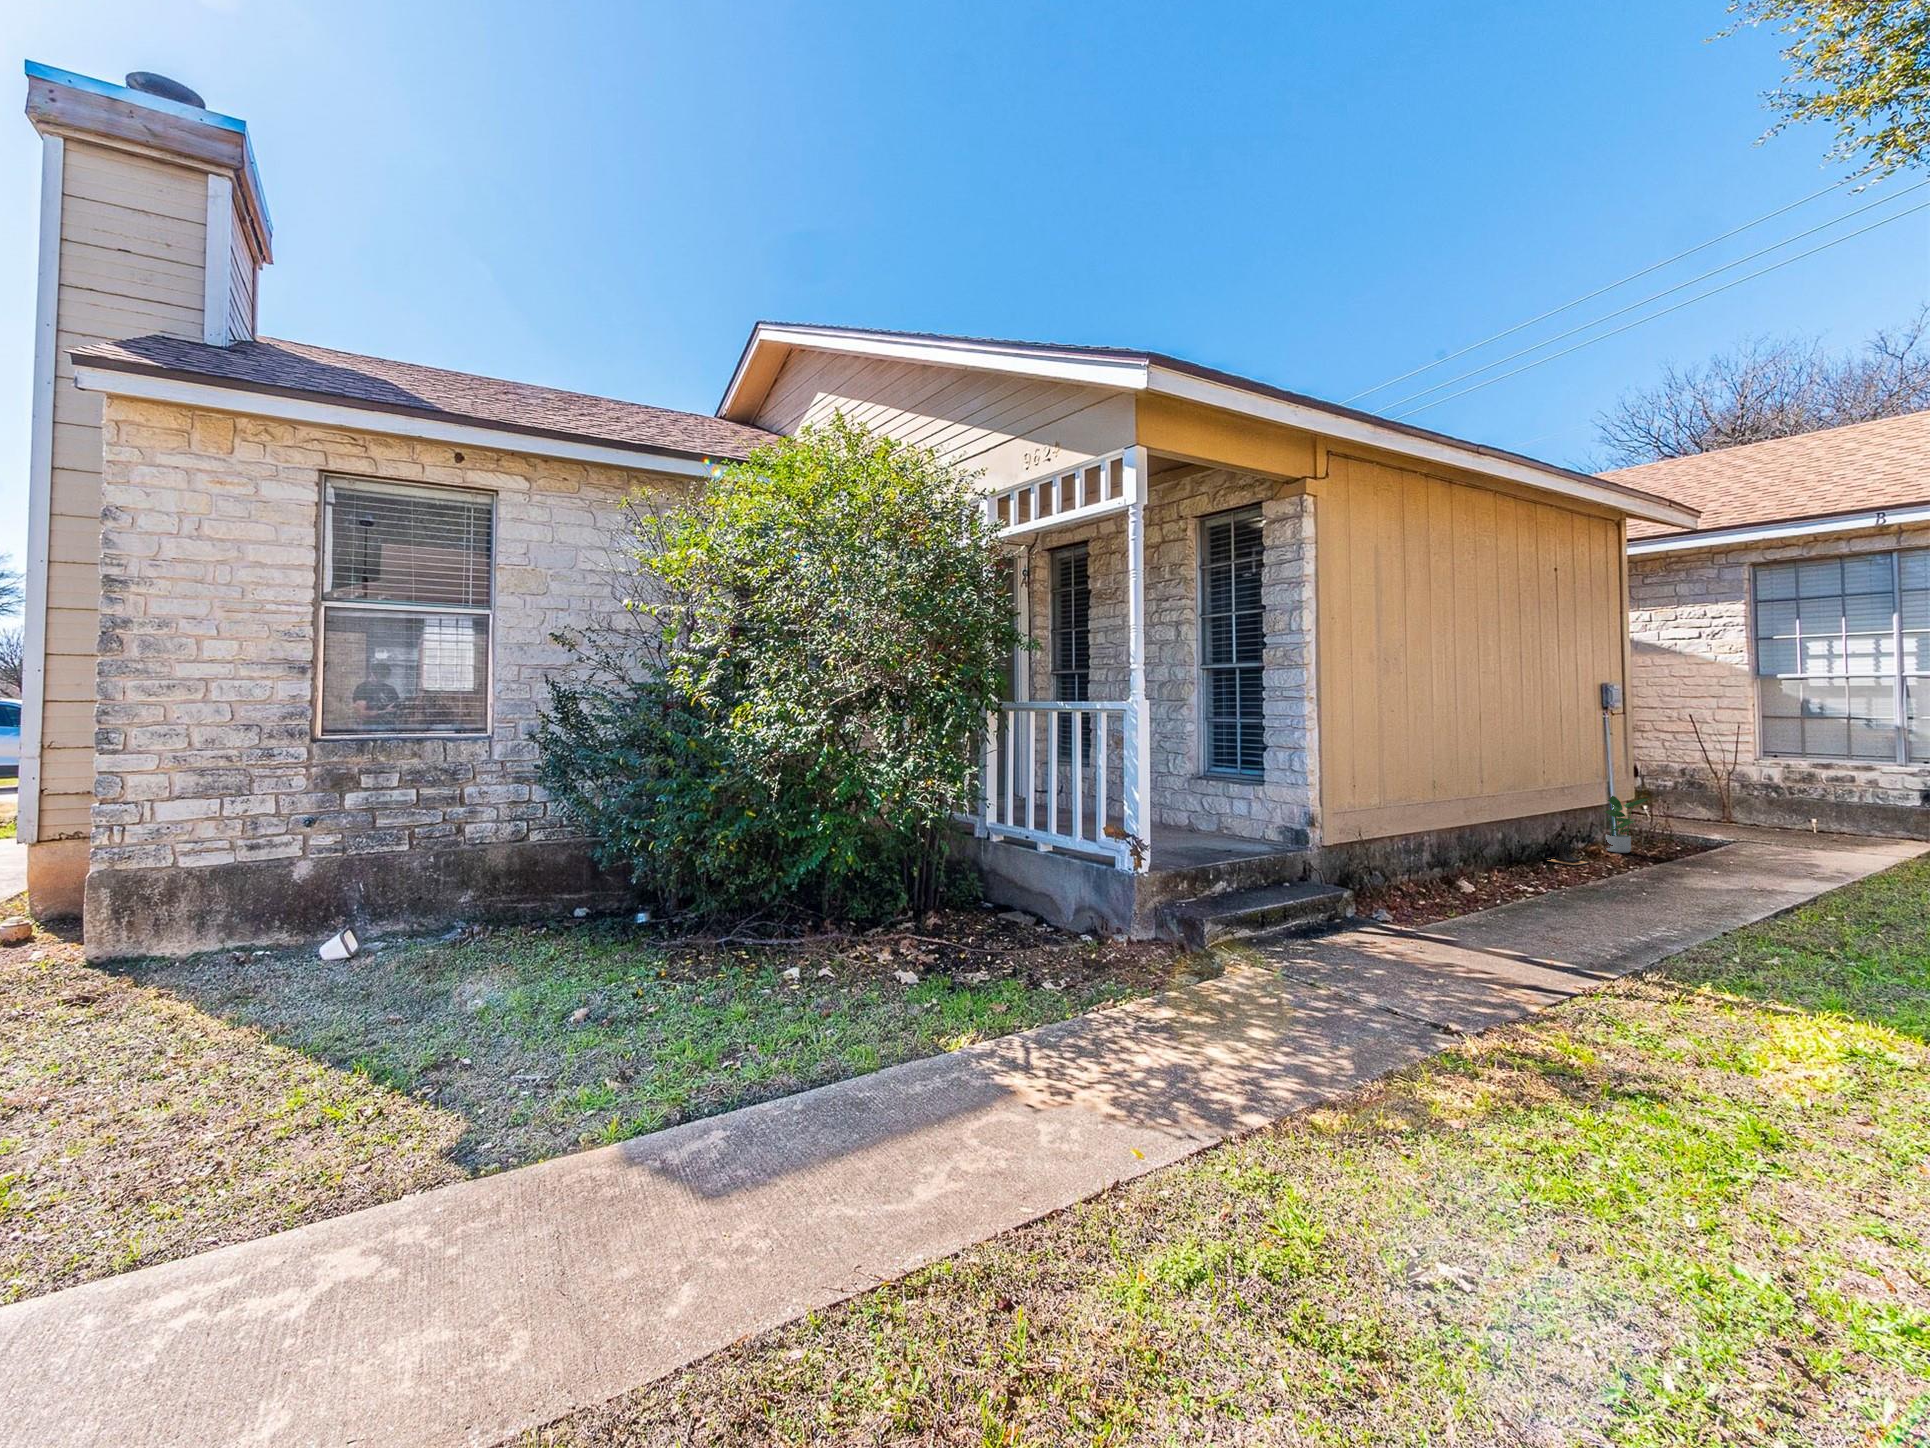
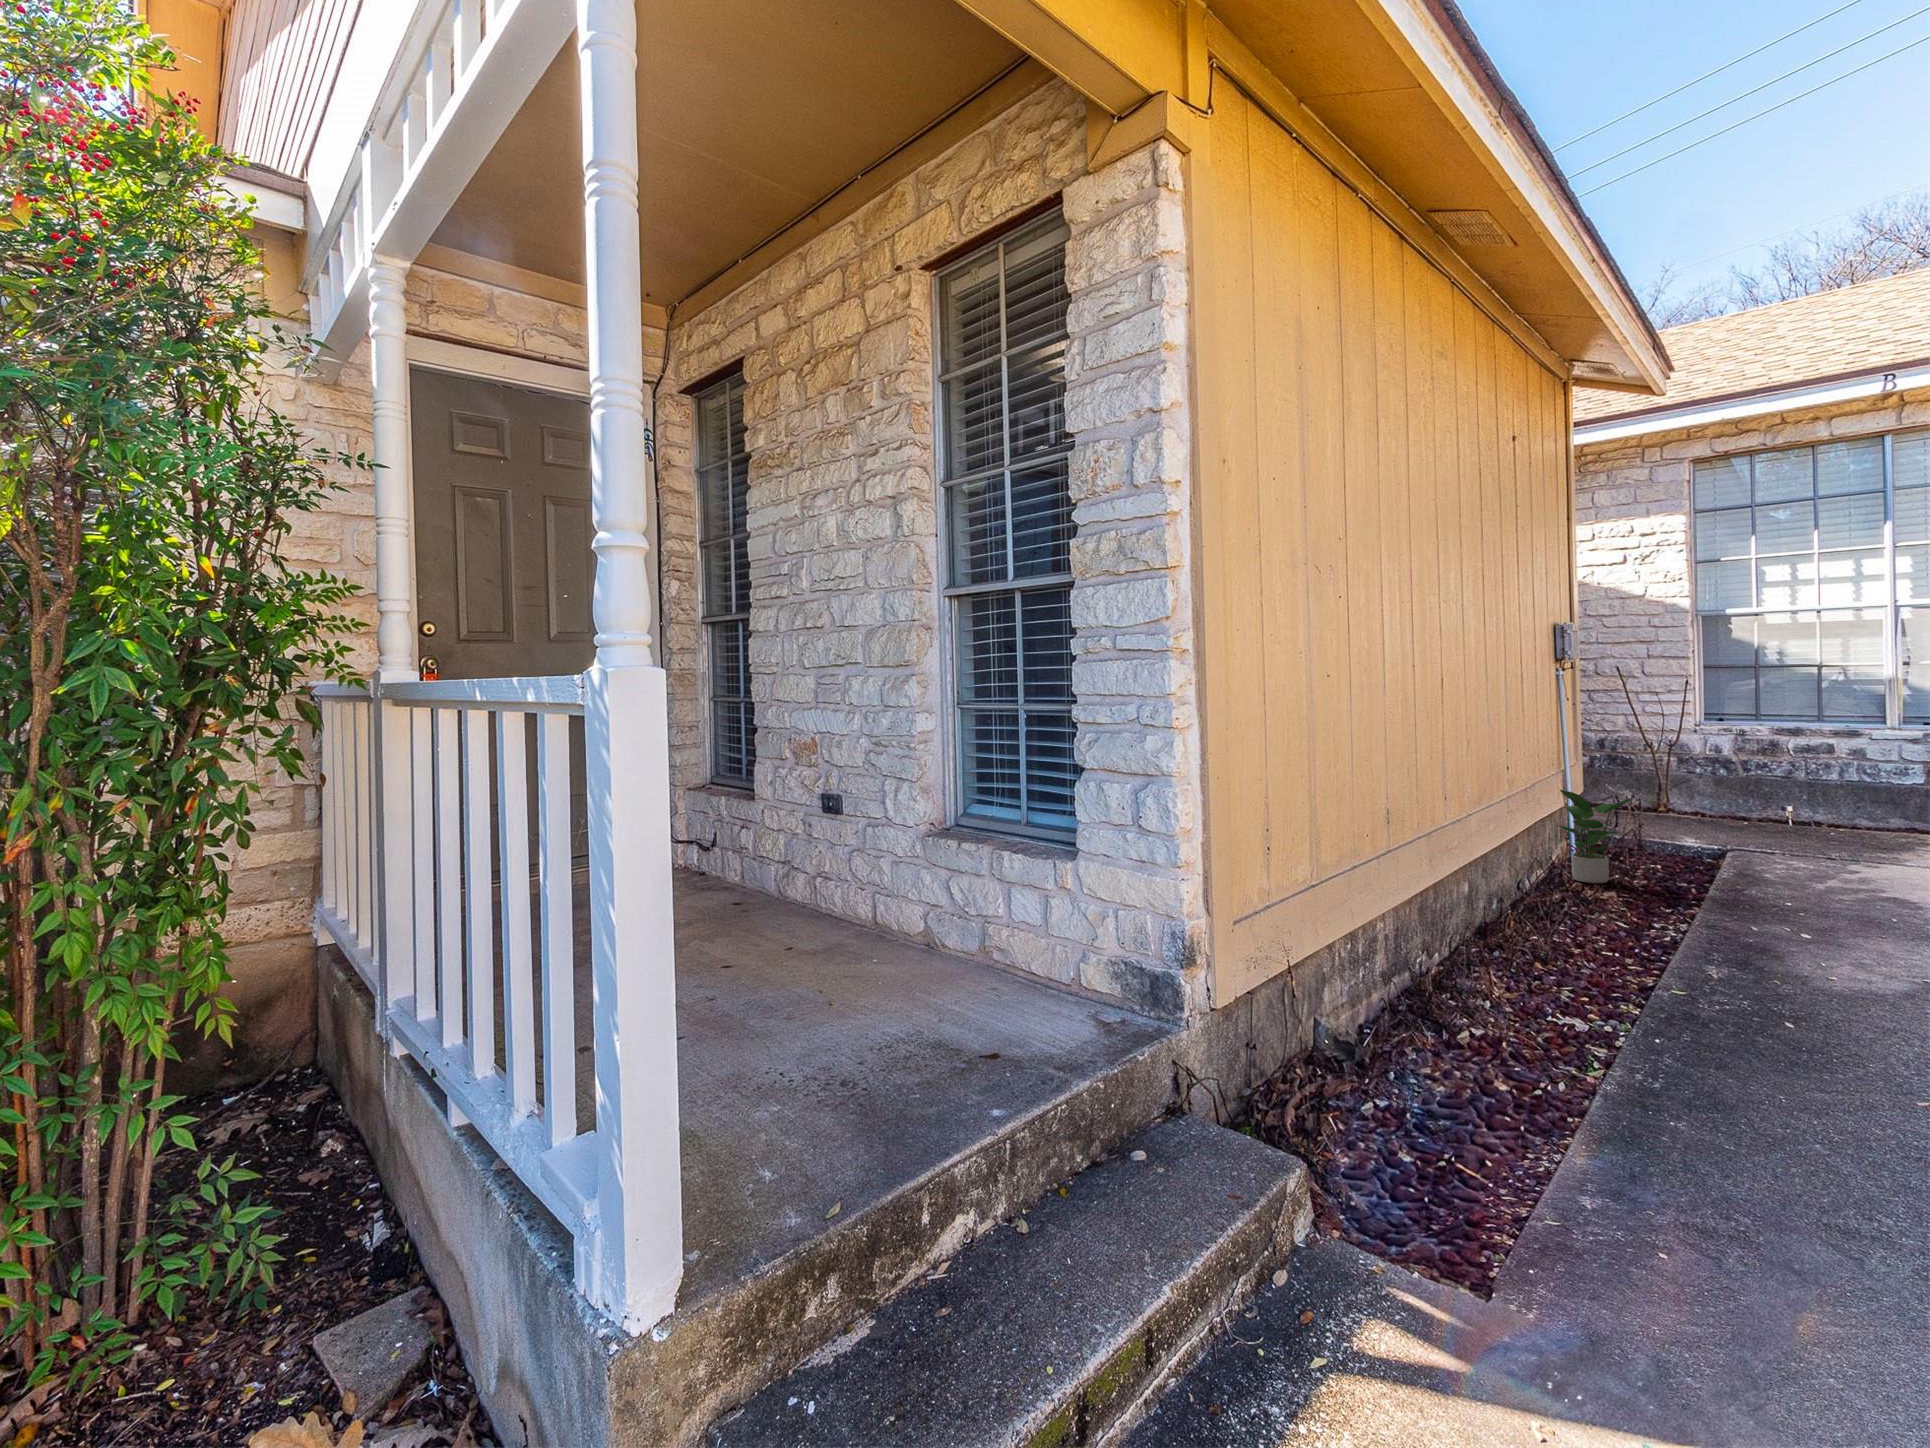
boots: present [1547,843,1589,865] -> none [1513,883,1582,924]

